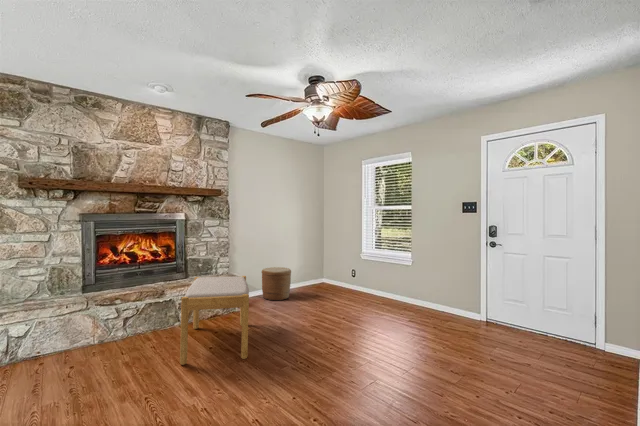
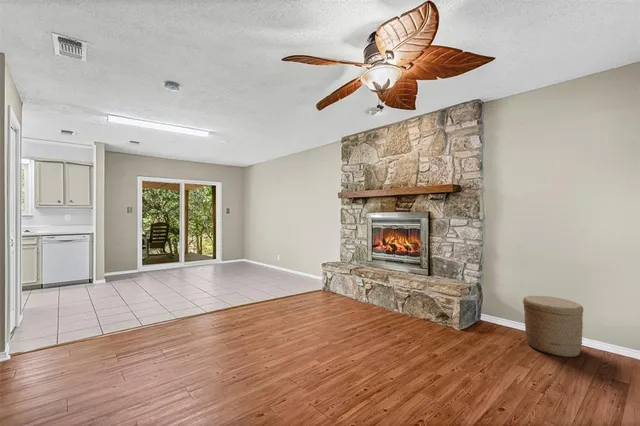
footstool: present [180,276,249,365] -> none [322,271,420,344]

